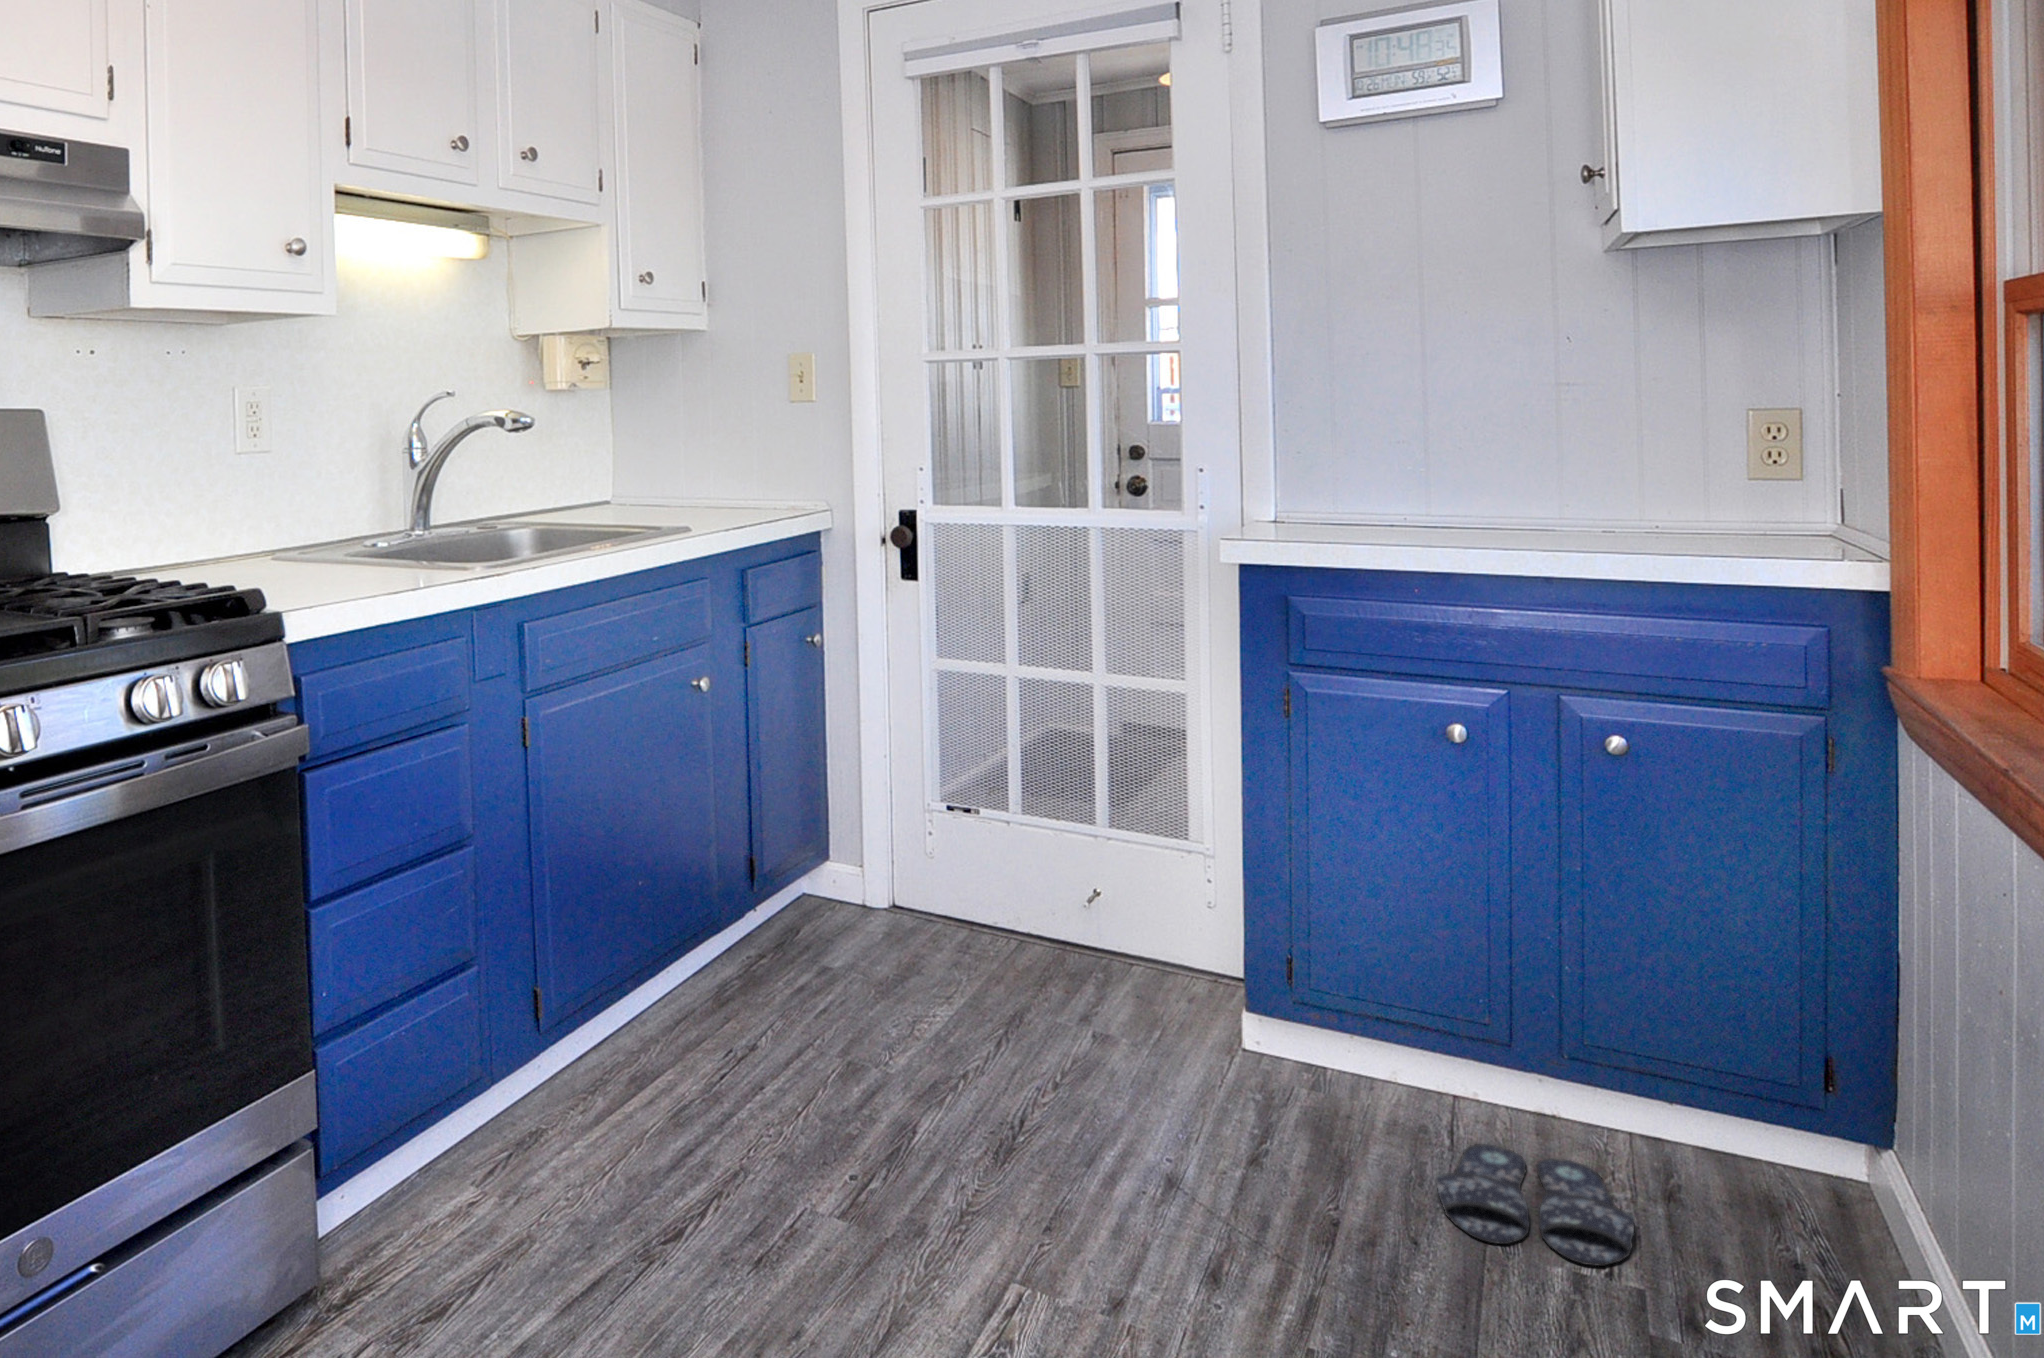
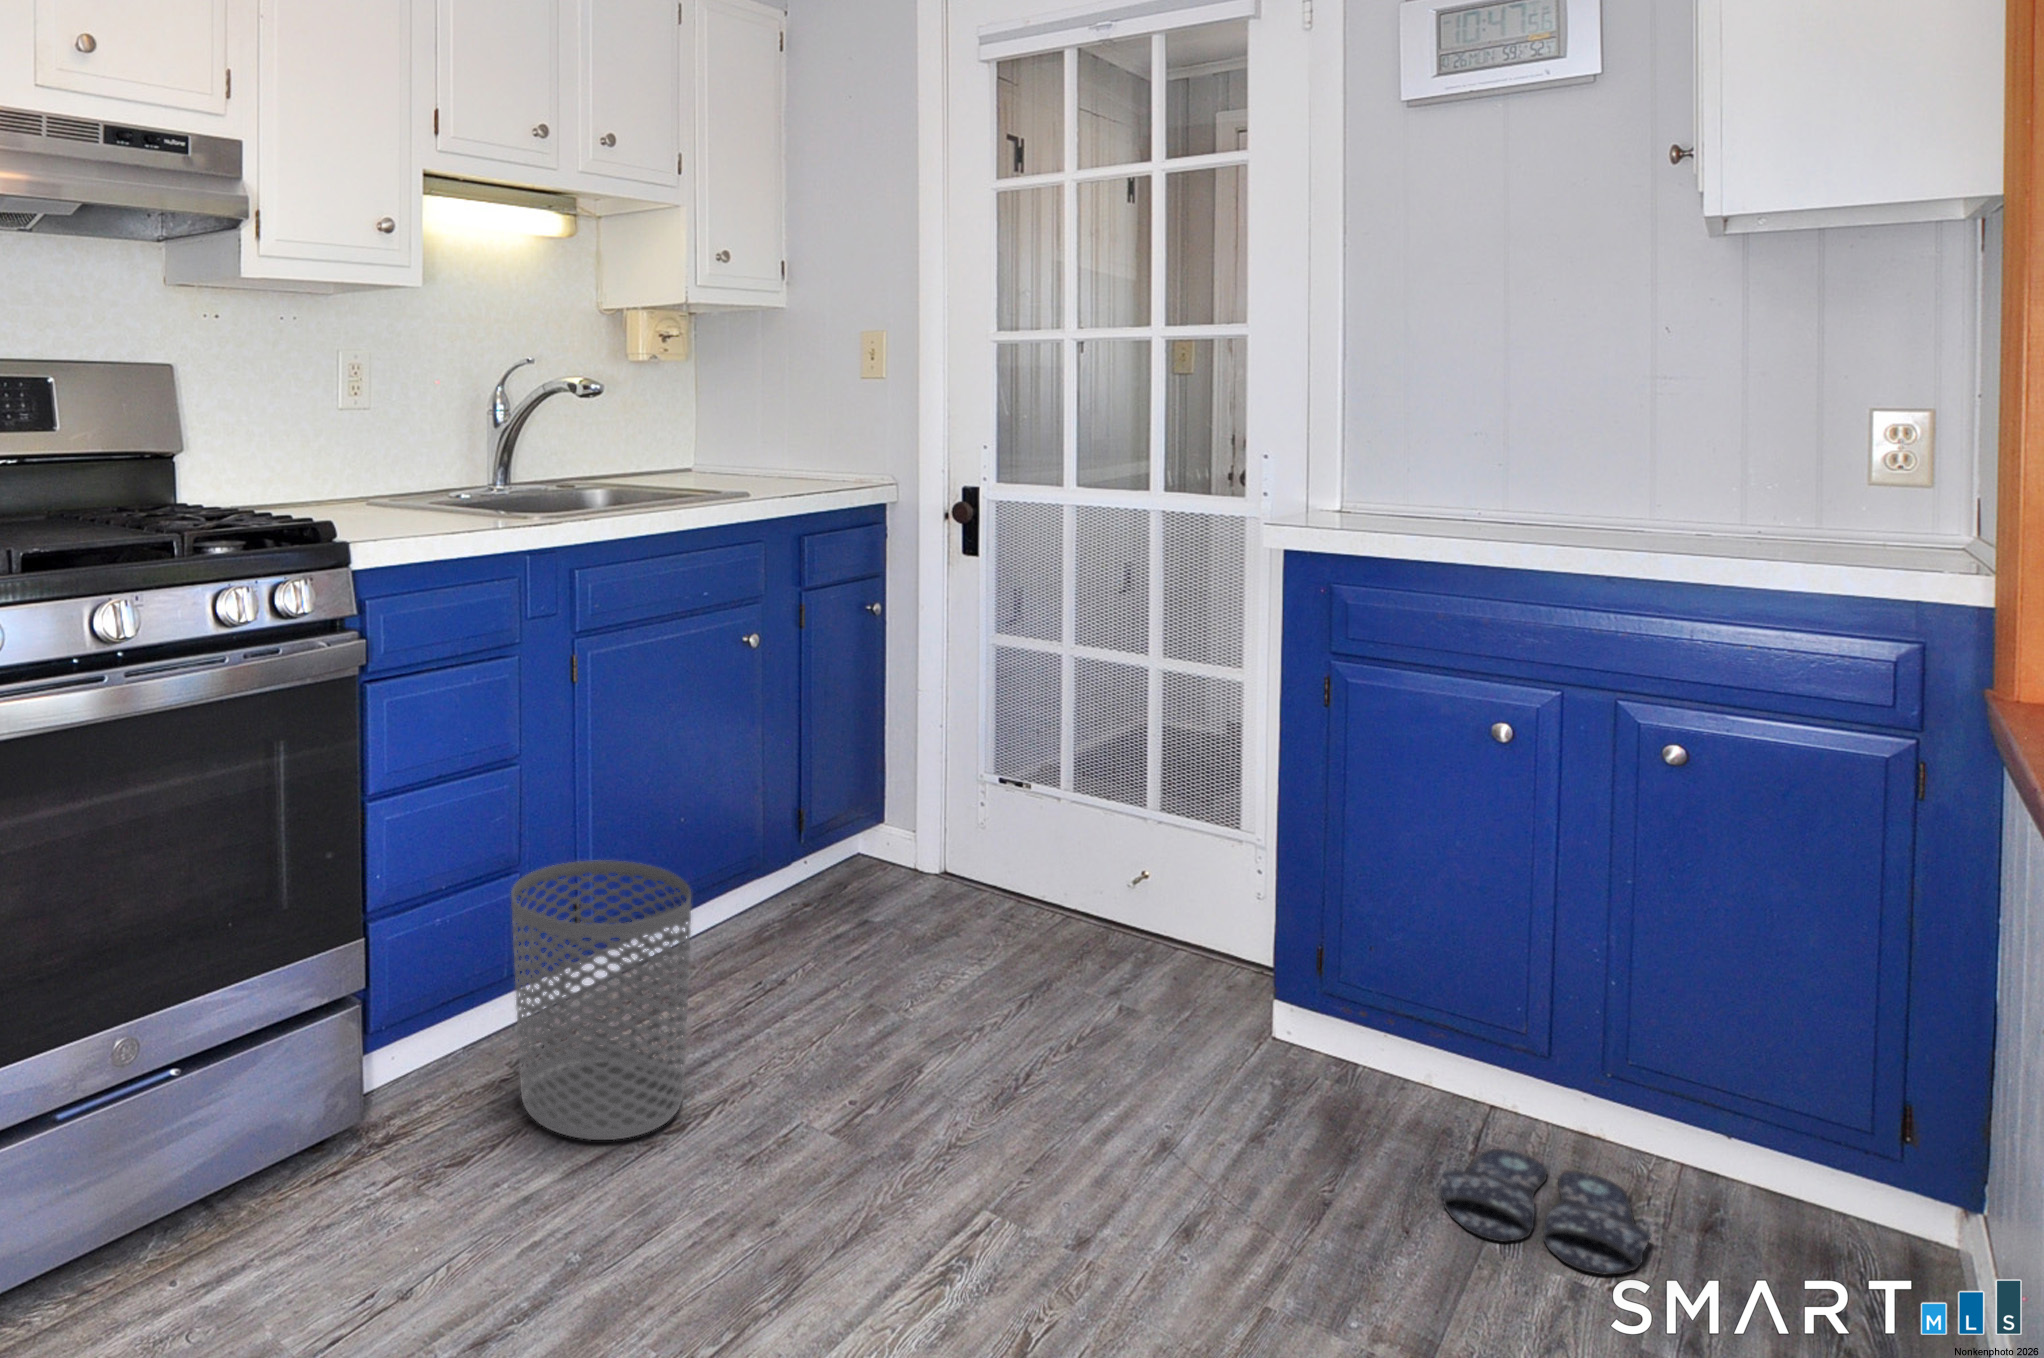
waste bin: none [476,941,676,1263] -> present [511,860,692,1140]

